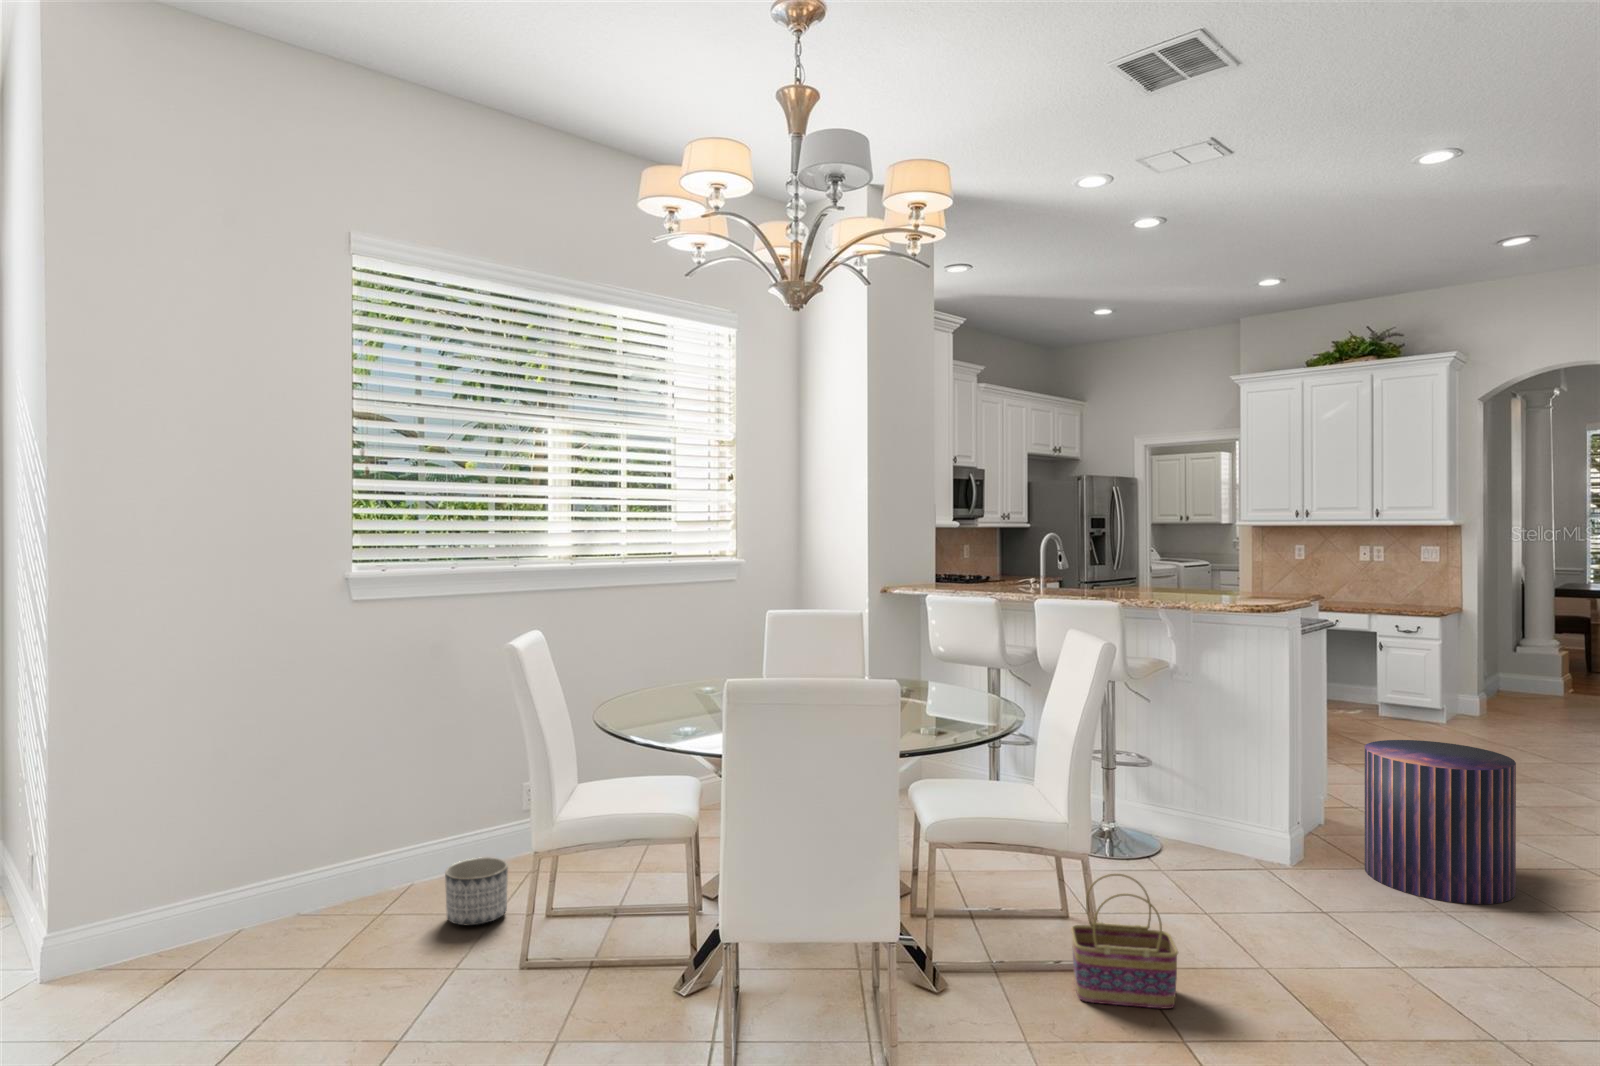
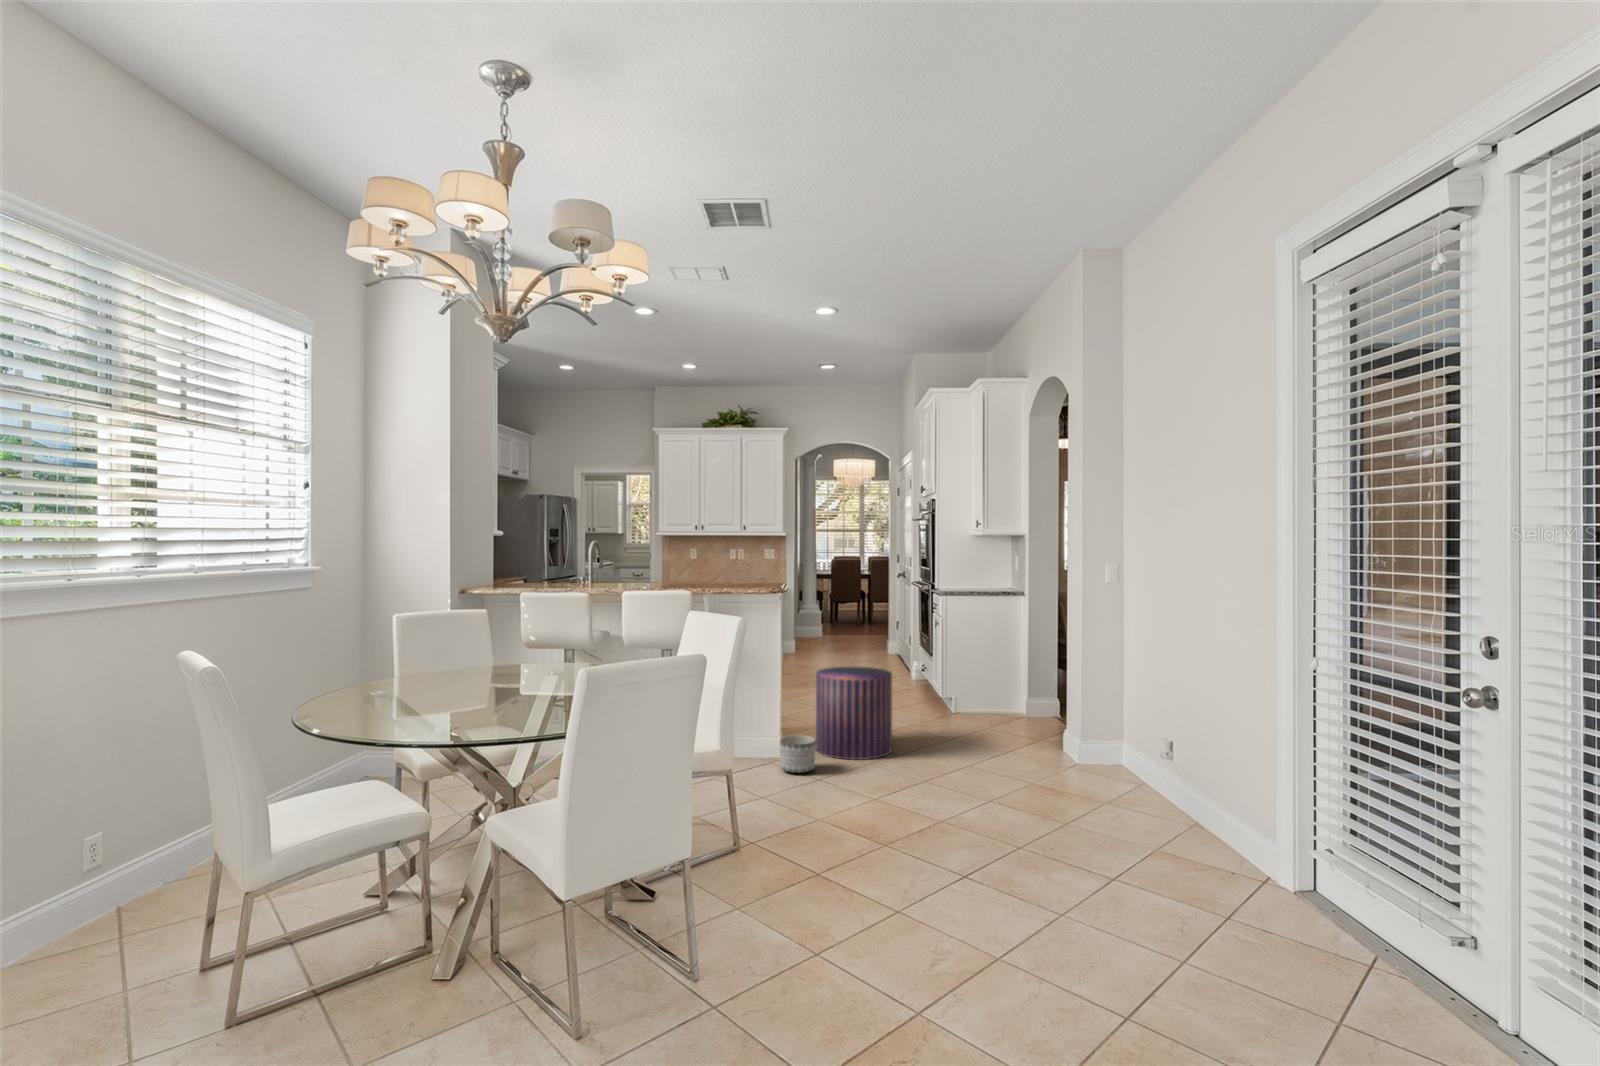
planter: present [445,857,508,925] -> present [780,735,816,773]
basket: present [1071,874,1178,1008] -> none [725,775,798,868]

